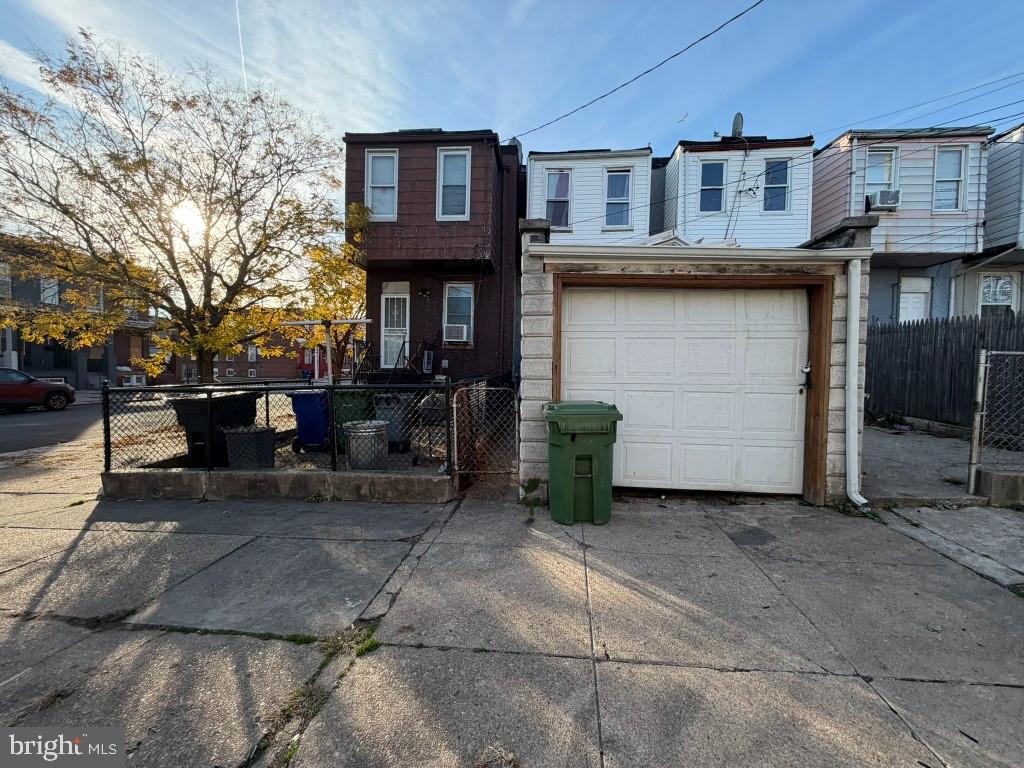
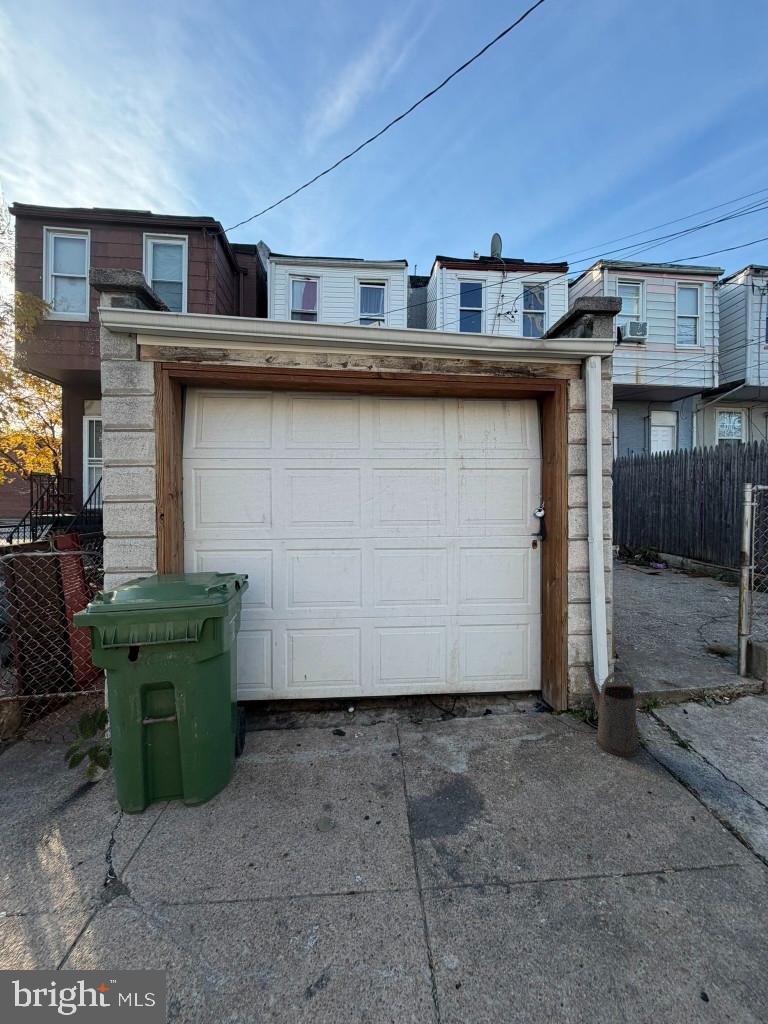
watering can: none [840,473,882,529] -> present [585,662,639,757]

